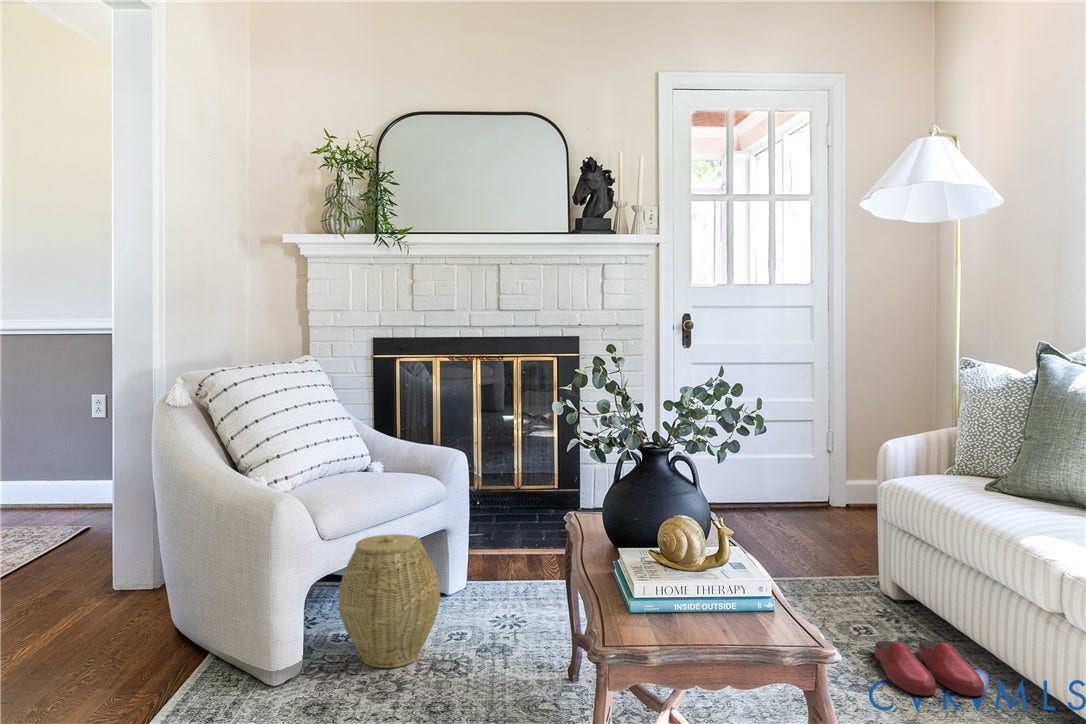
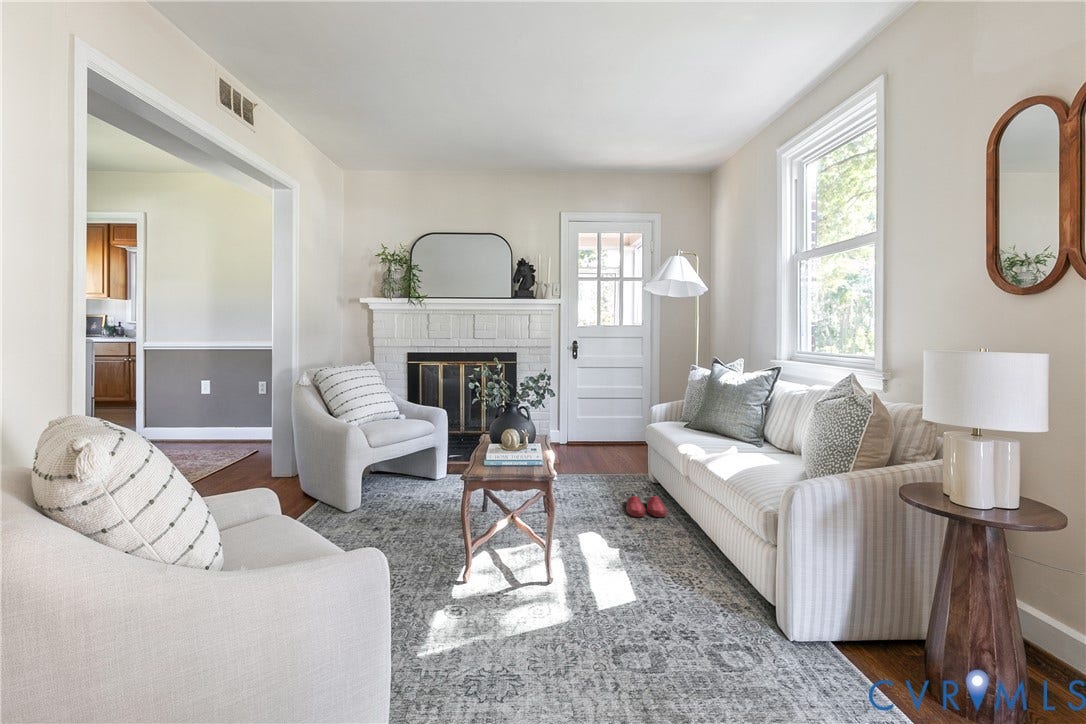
woven basket: present [339,534,440,668] -> none [378,446,426,506]

